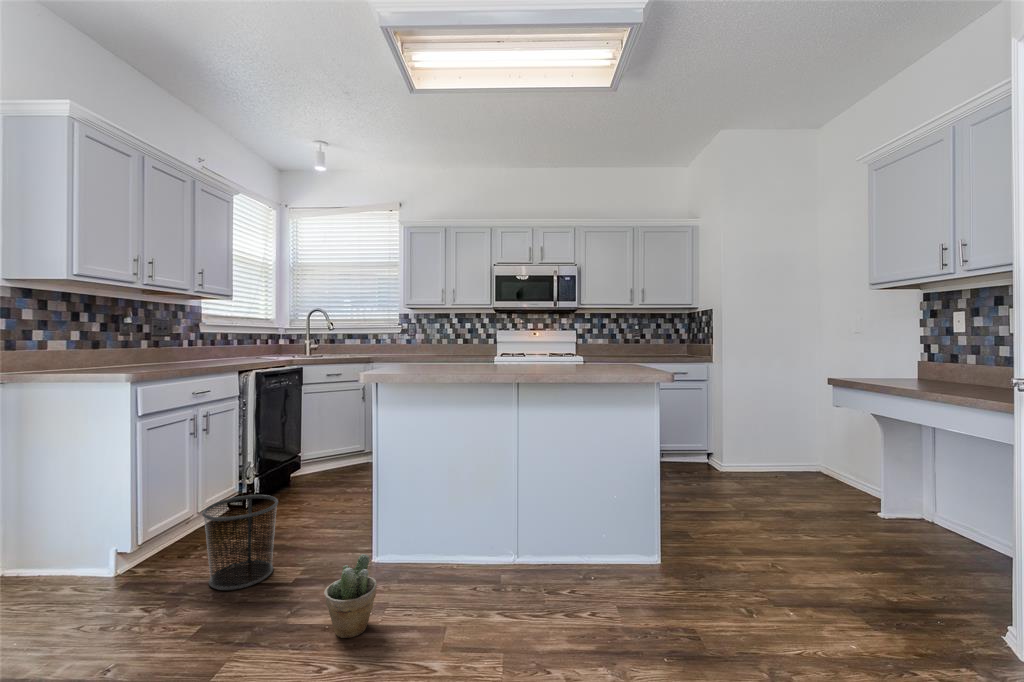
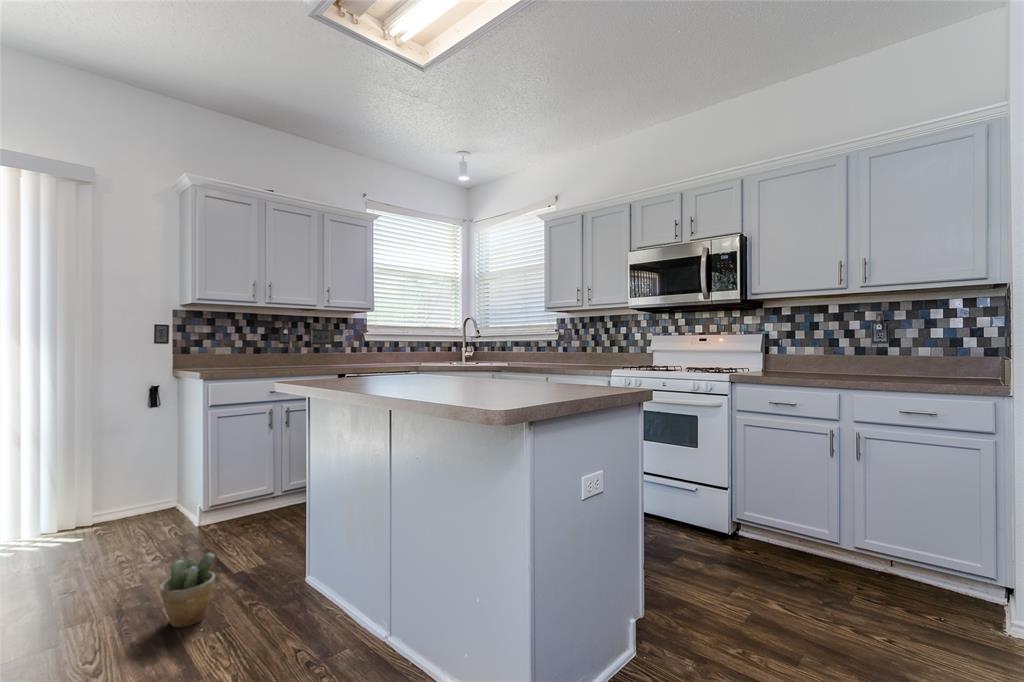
waste bin: present [202,495,278,590] -> none [208,480,272,556]

